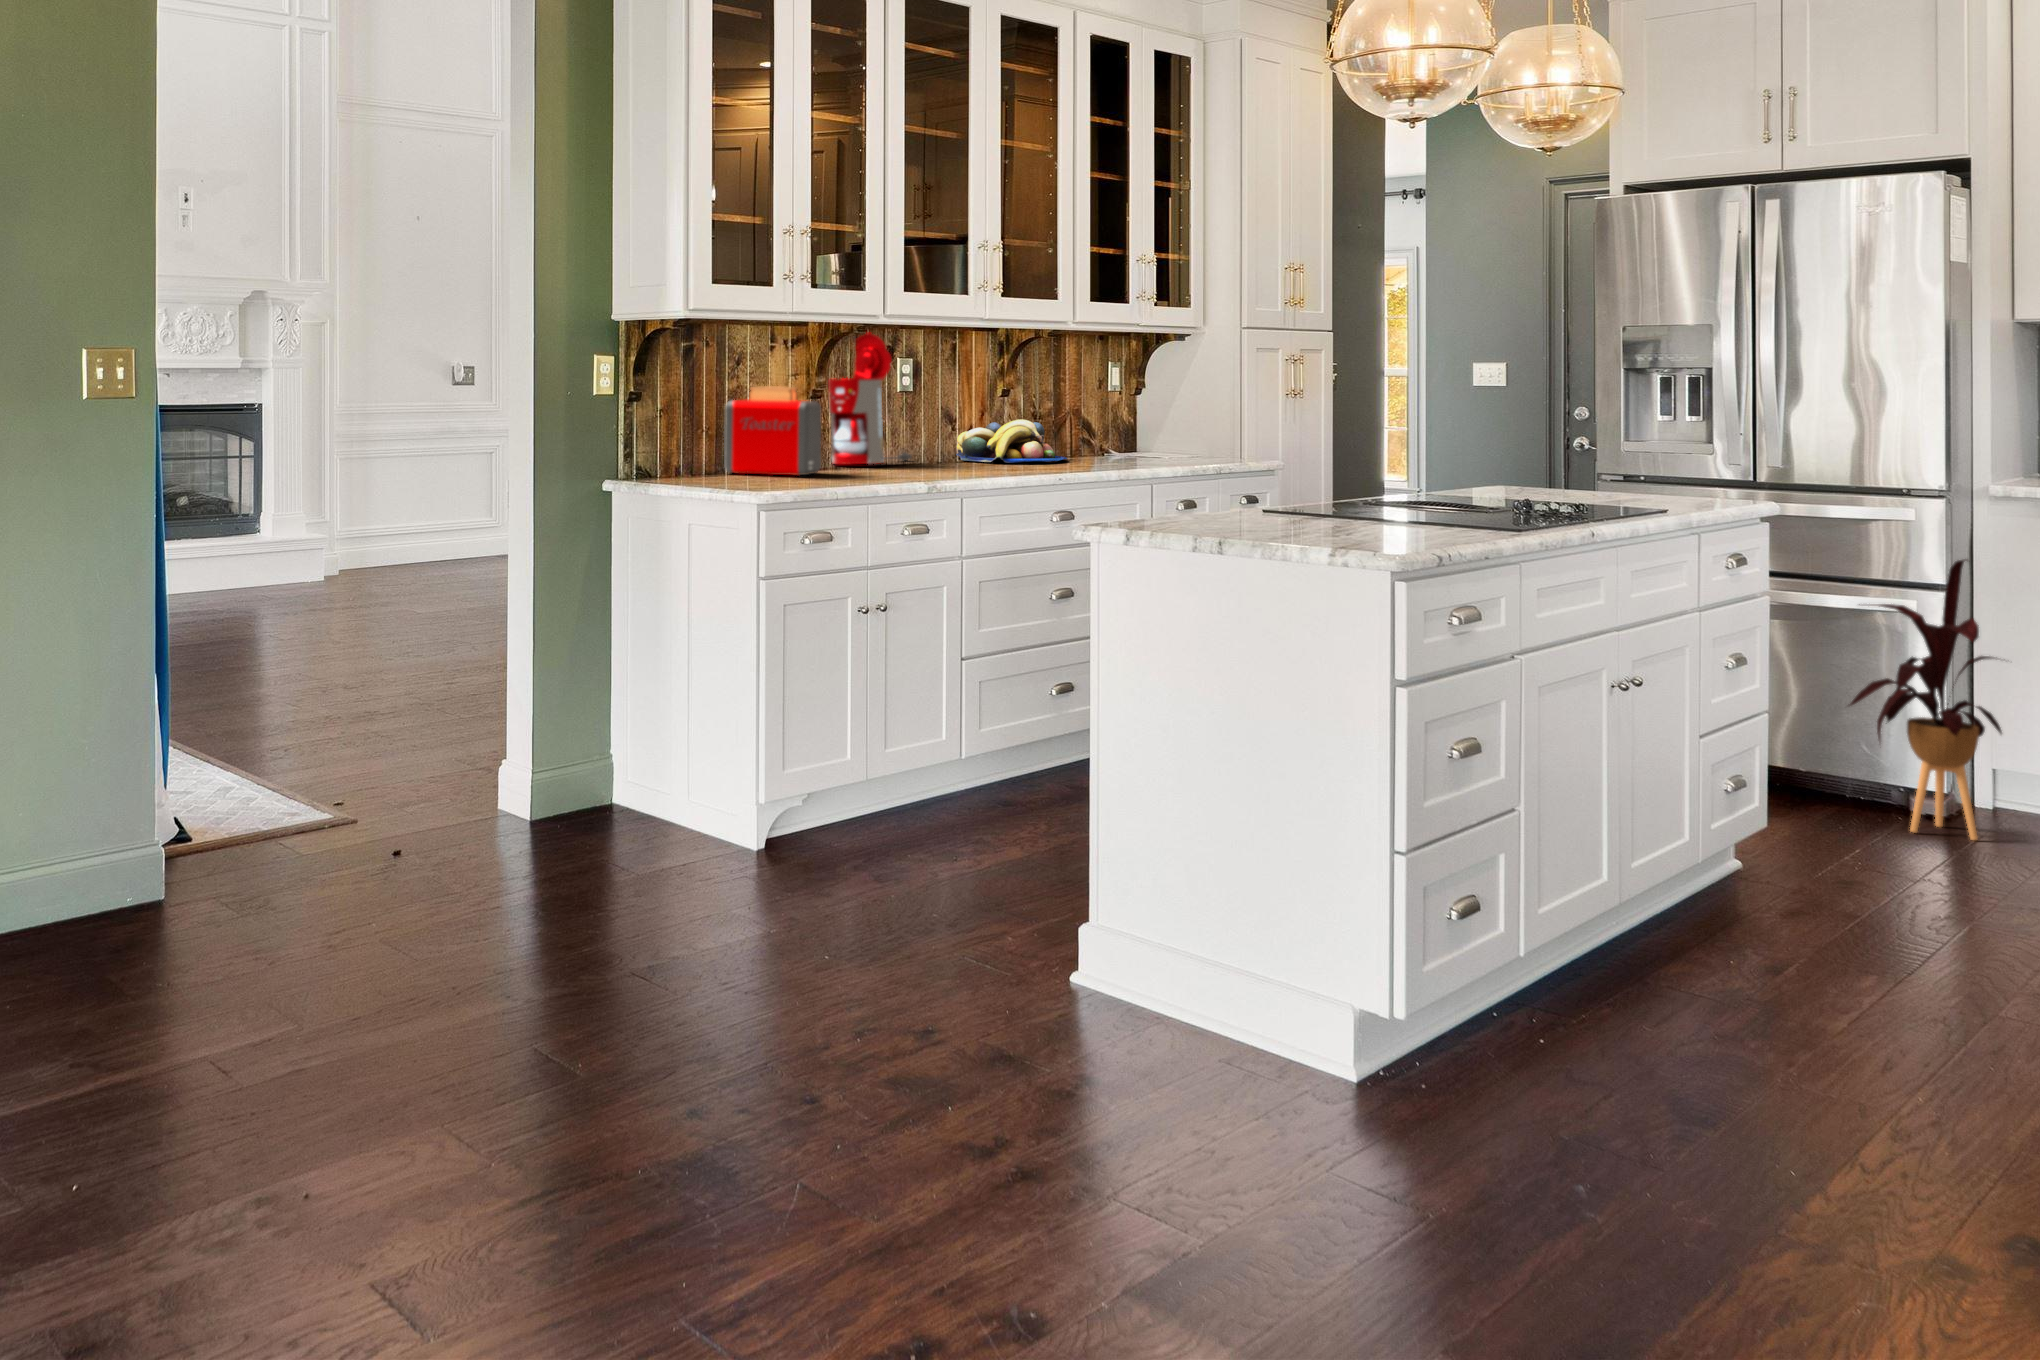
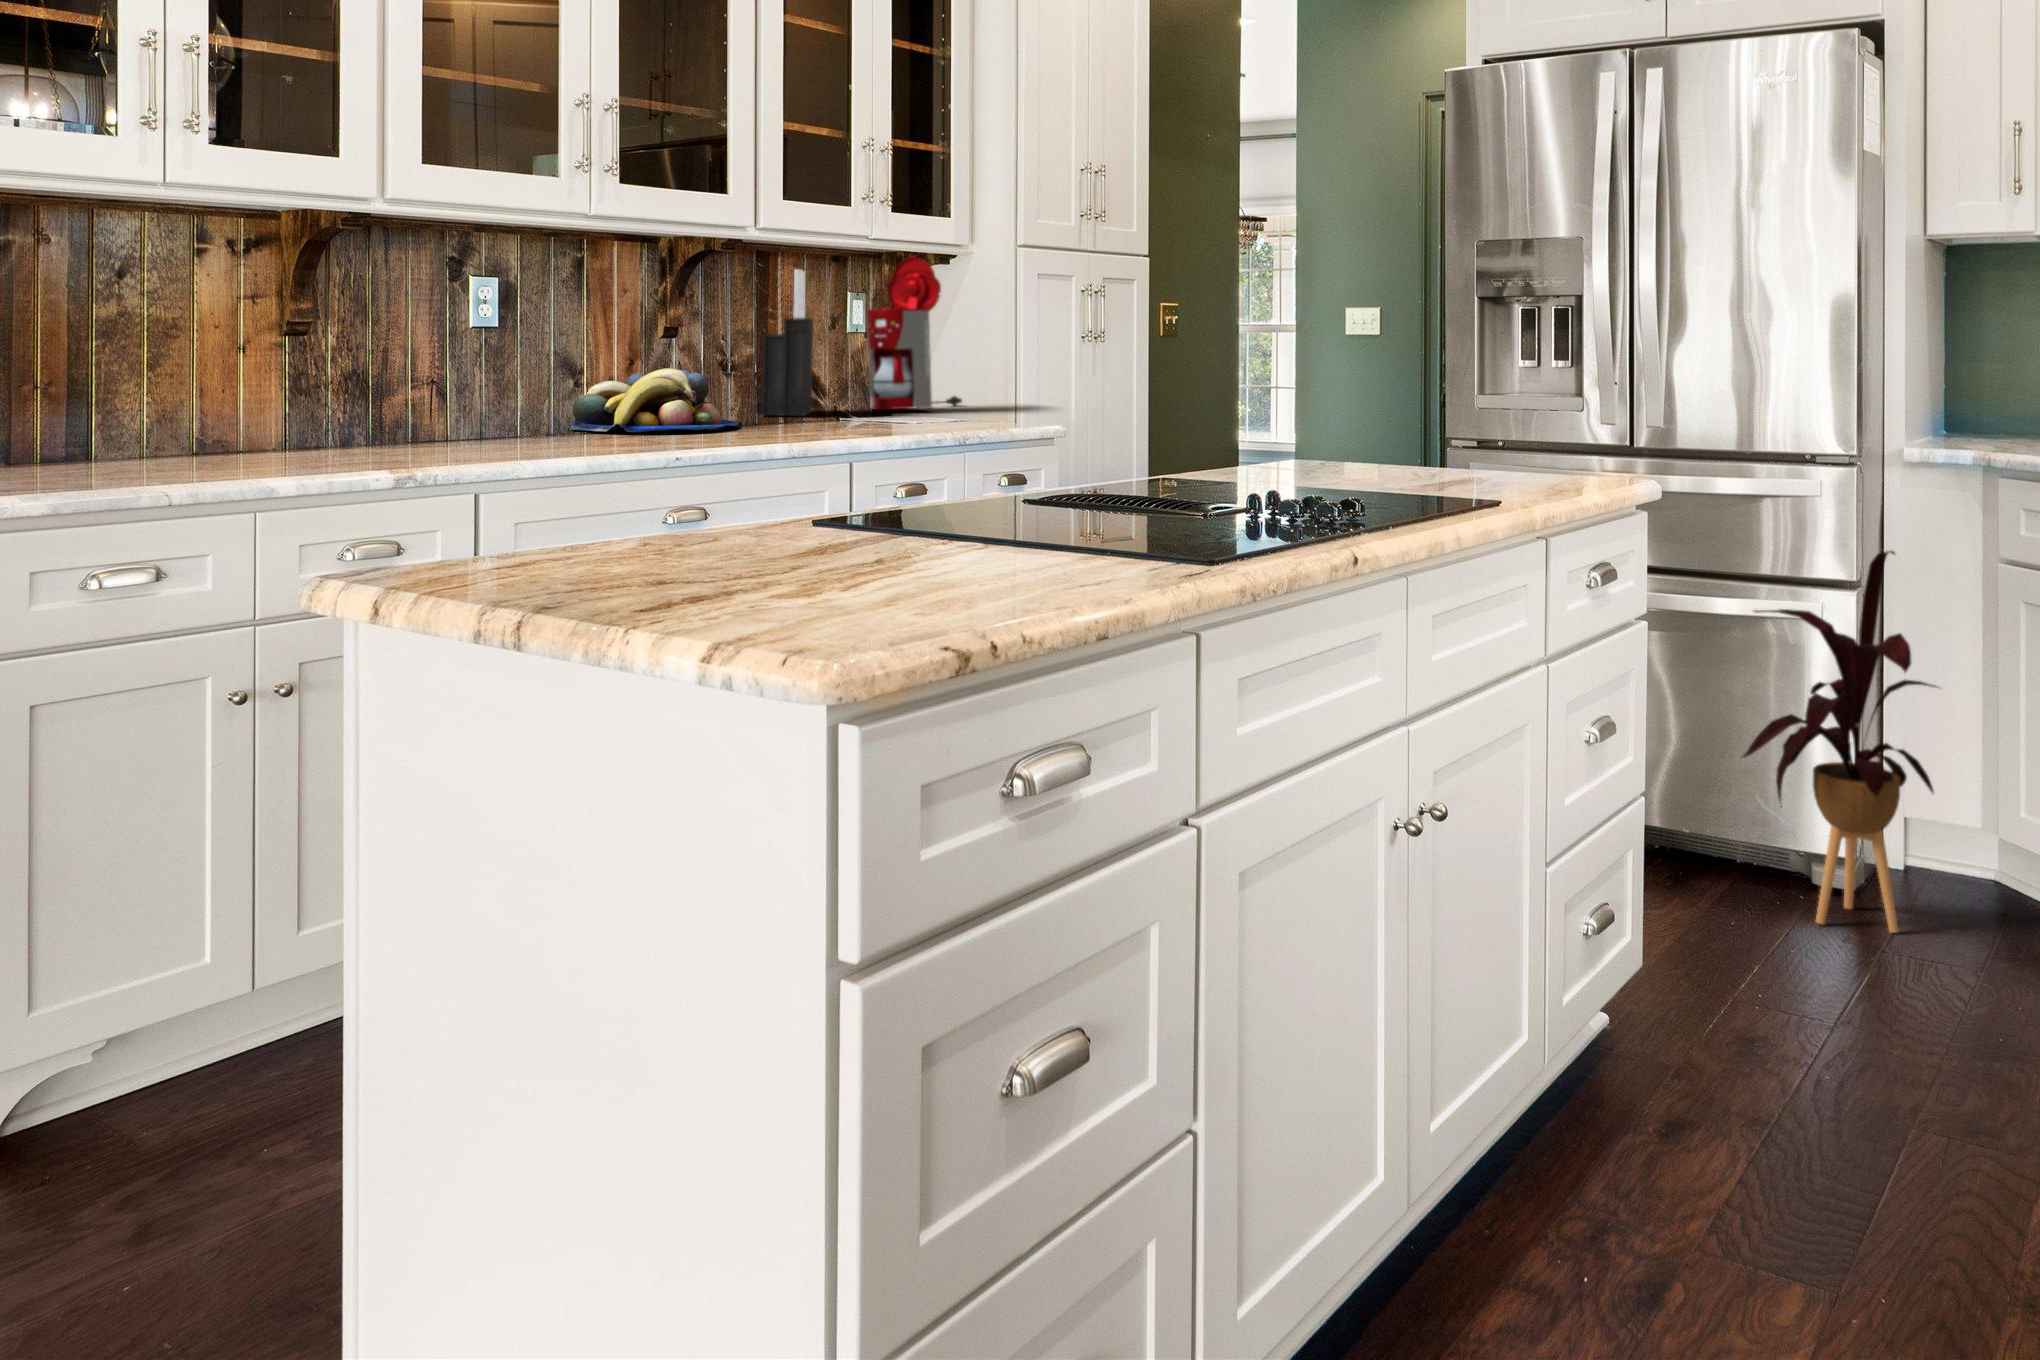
coffee maker: present [828,332,912,464] -> present [866,256,962,410]
knife block: none [1055,348,1097,453] -> present [756,269,813,416]
toaster: present [724,386,821,475] -> none [63,312,256,460]

